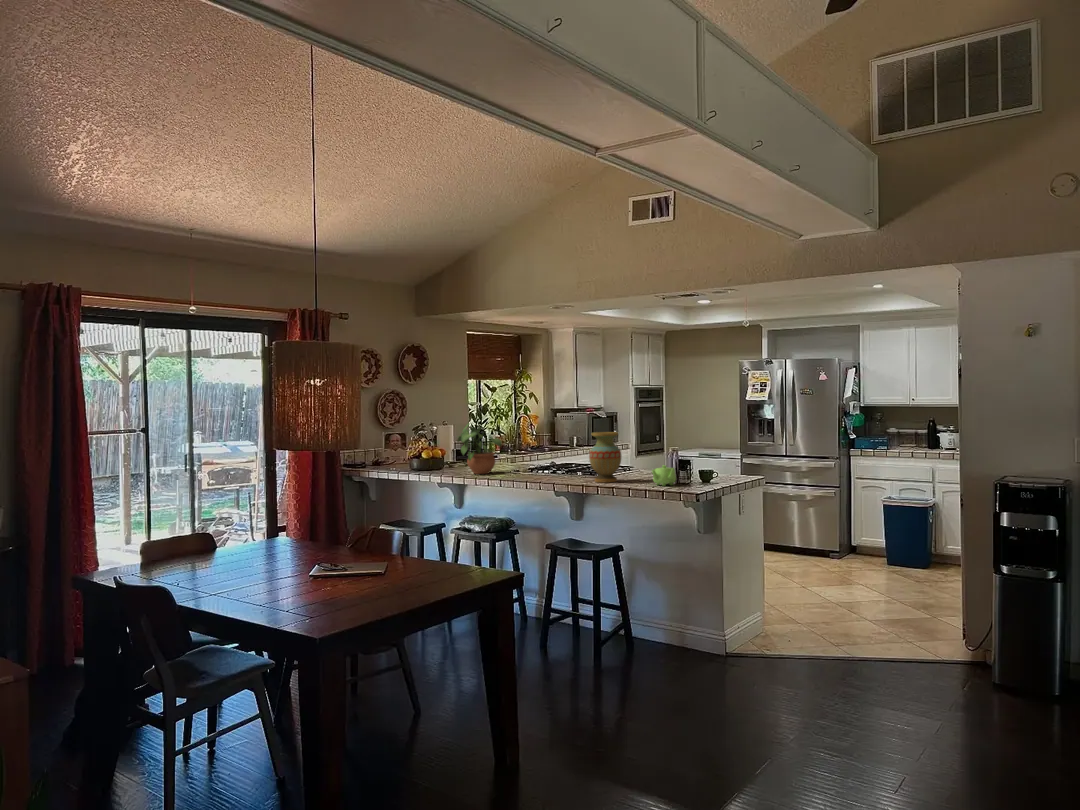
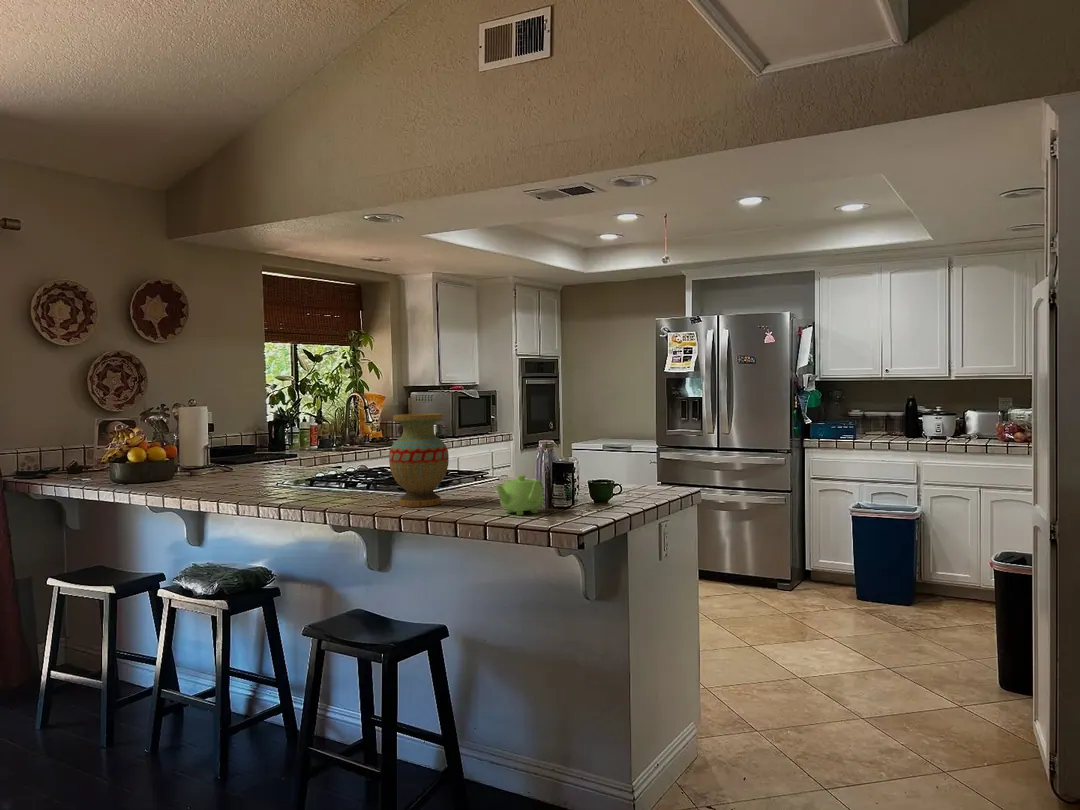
potted plant: present [458,424,502,474] -> none [177,400,262,488]

